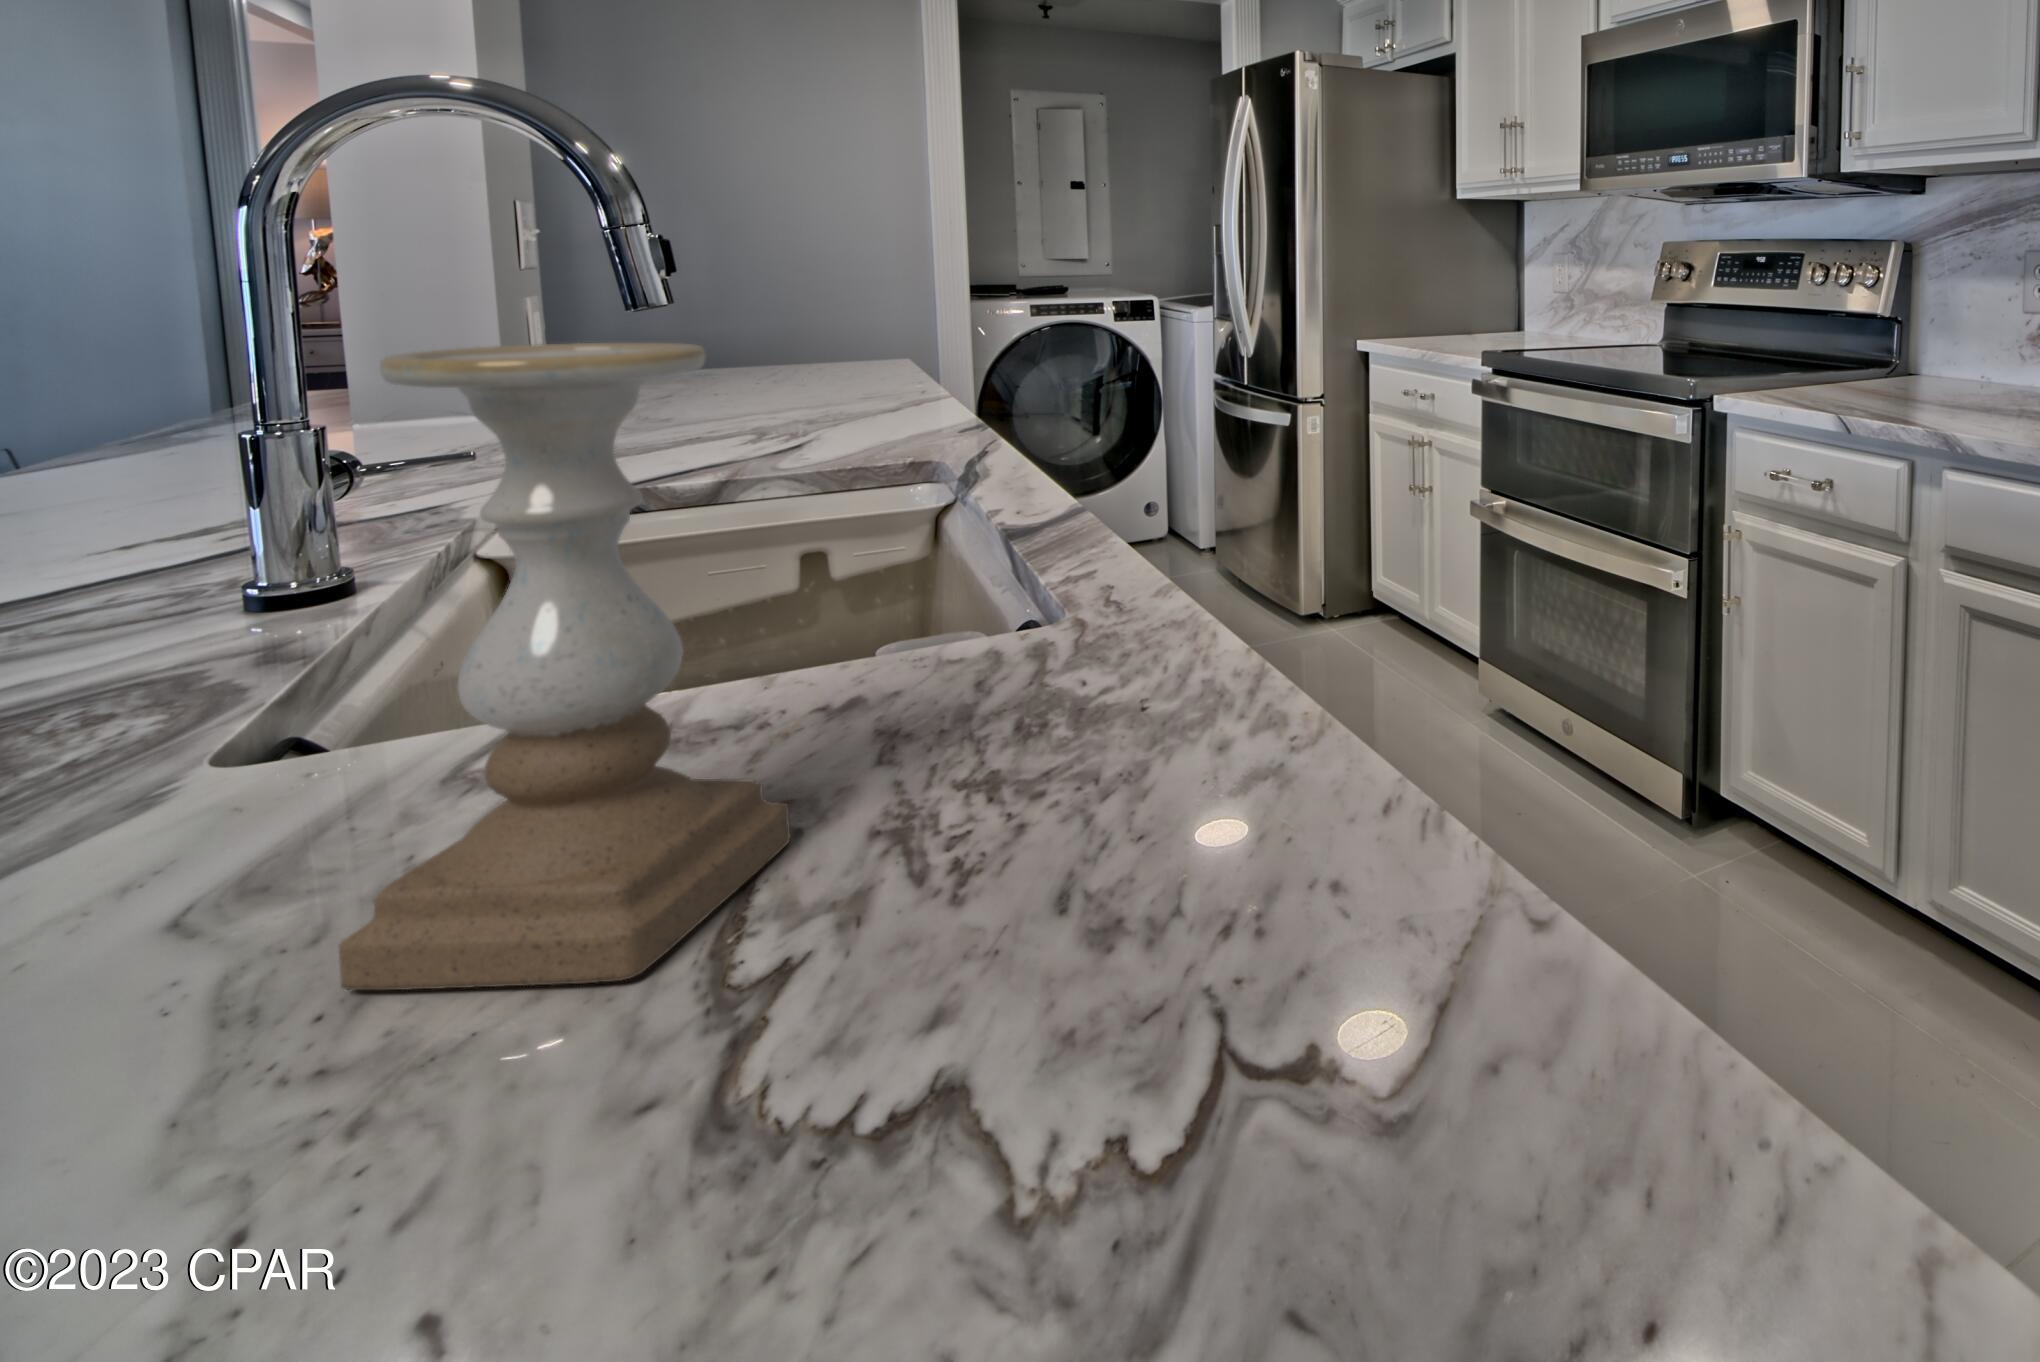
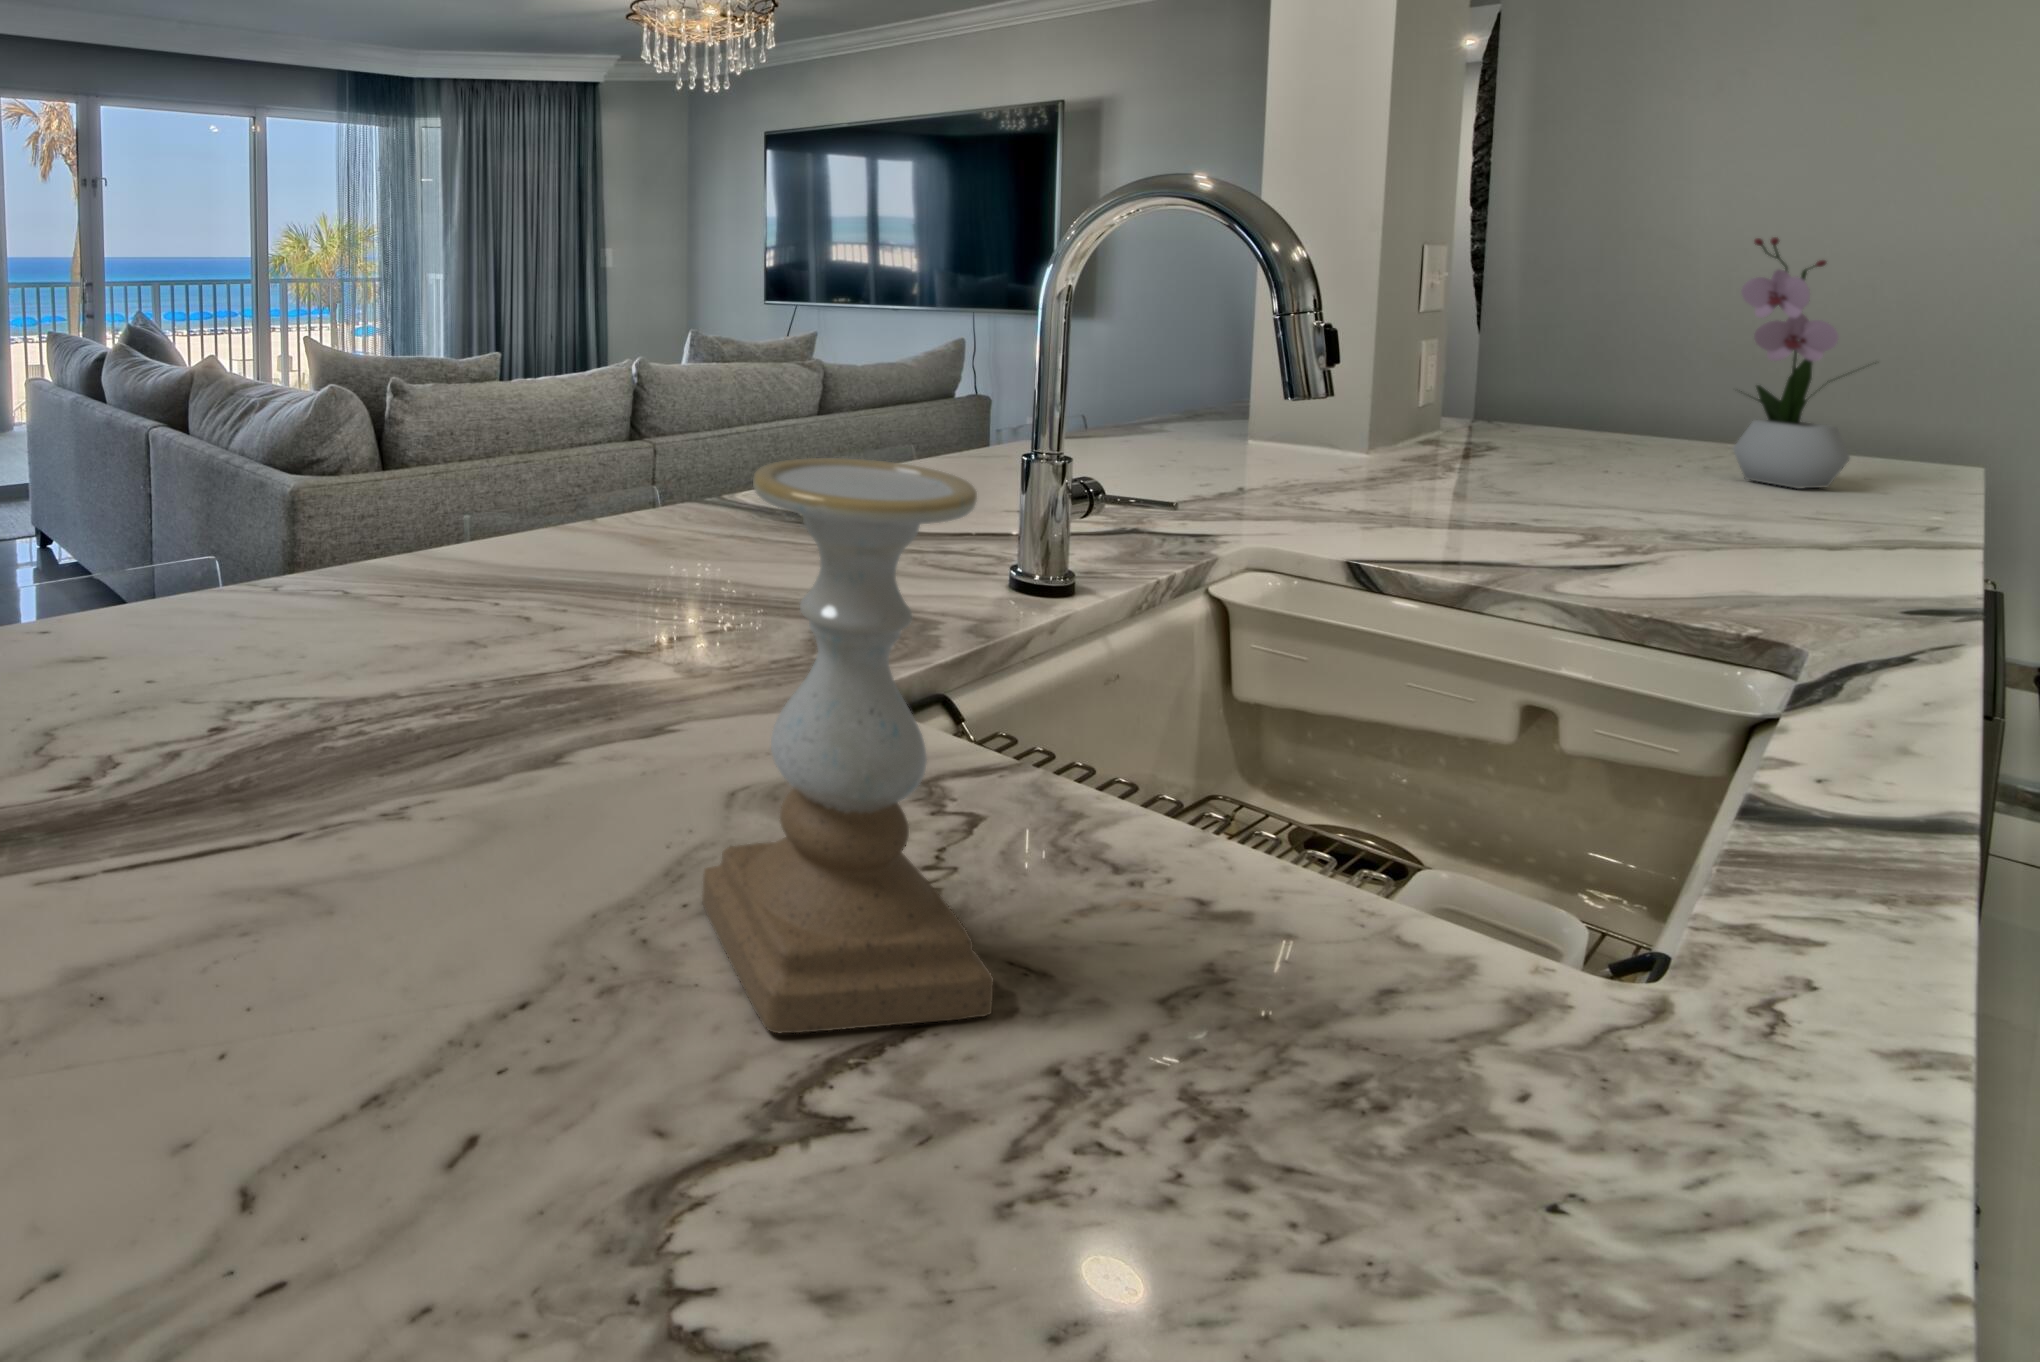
flower arrangement: none [760,215,844,397] -> present [1733,237,1876,489]

